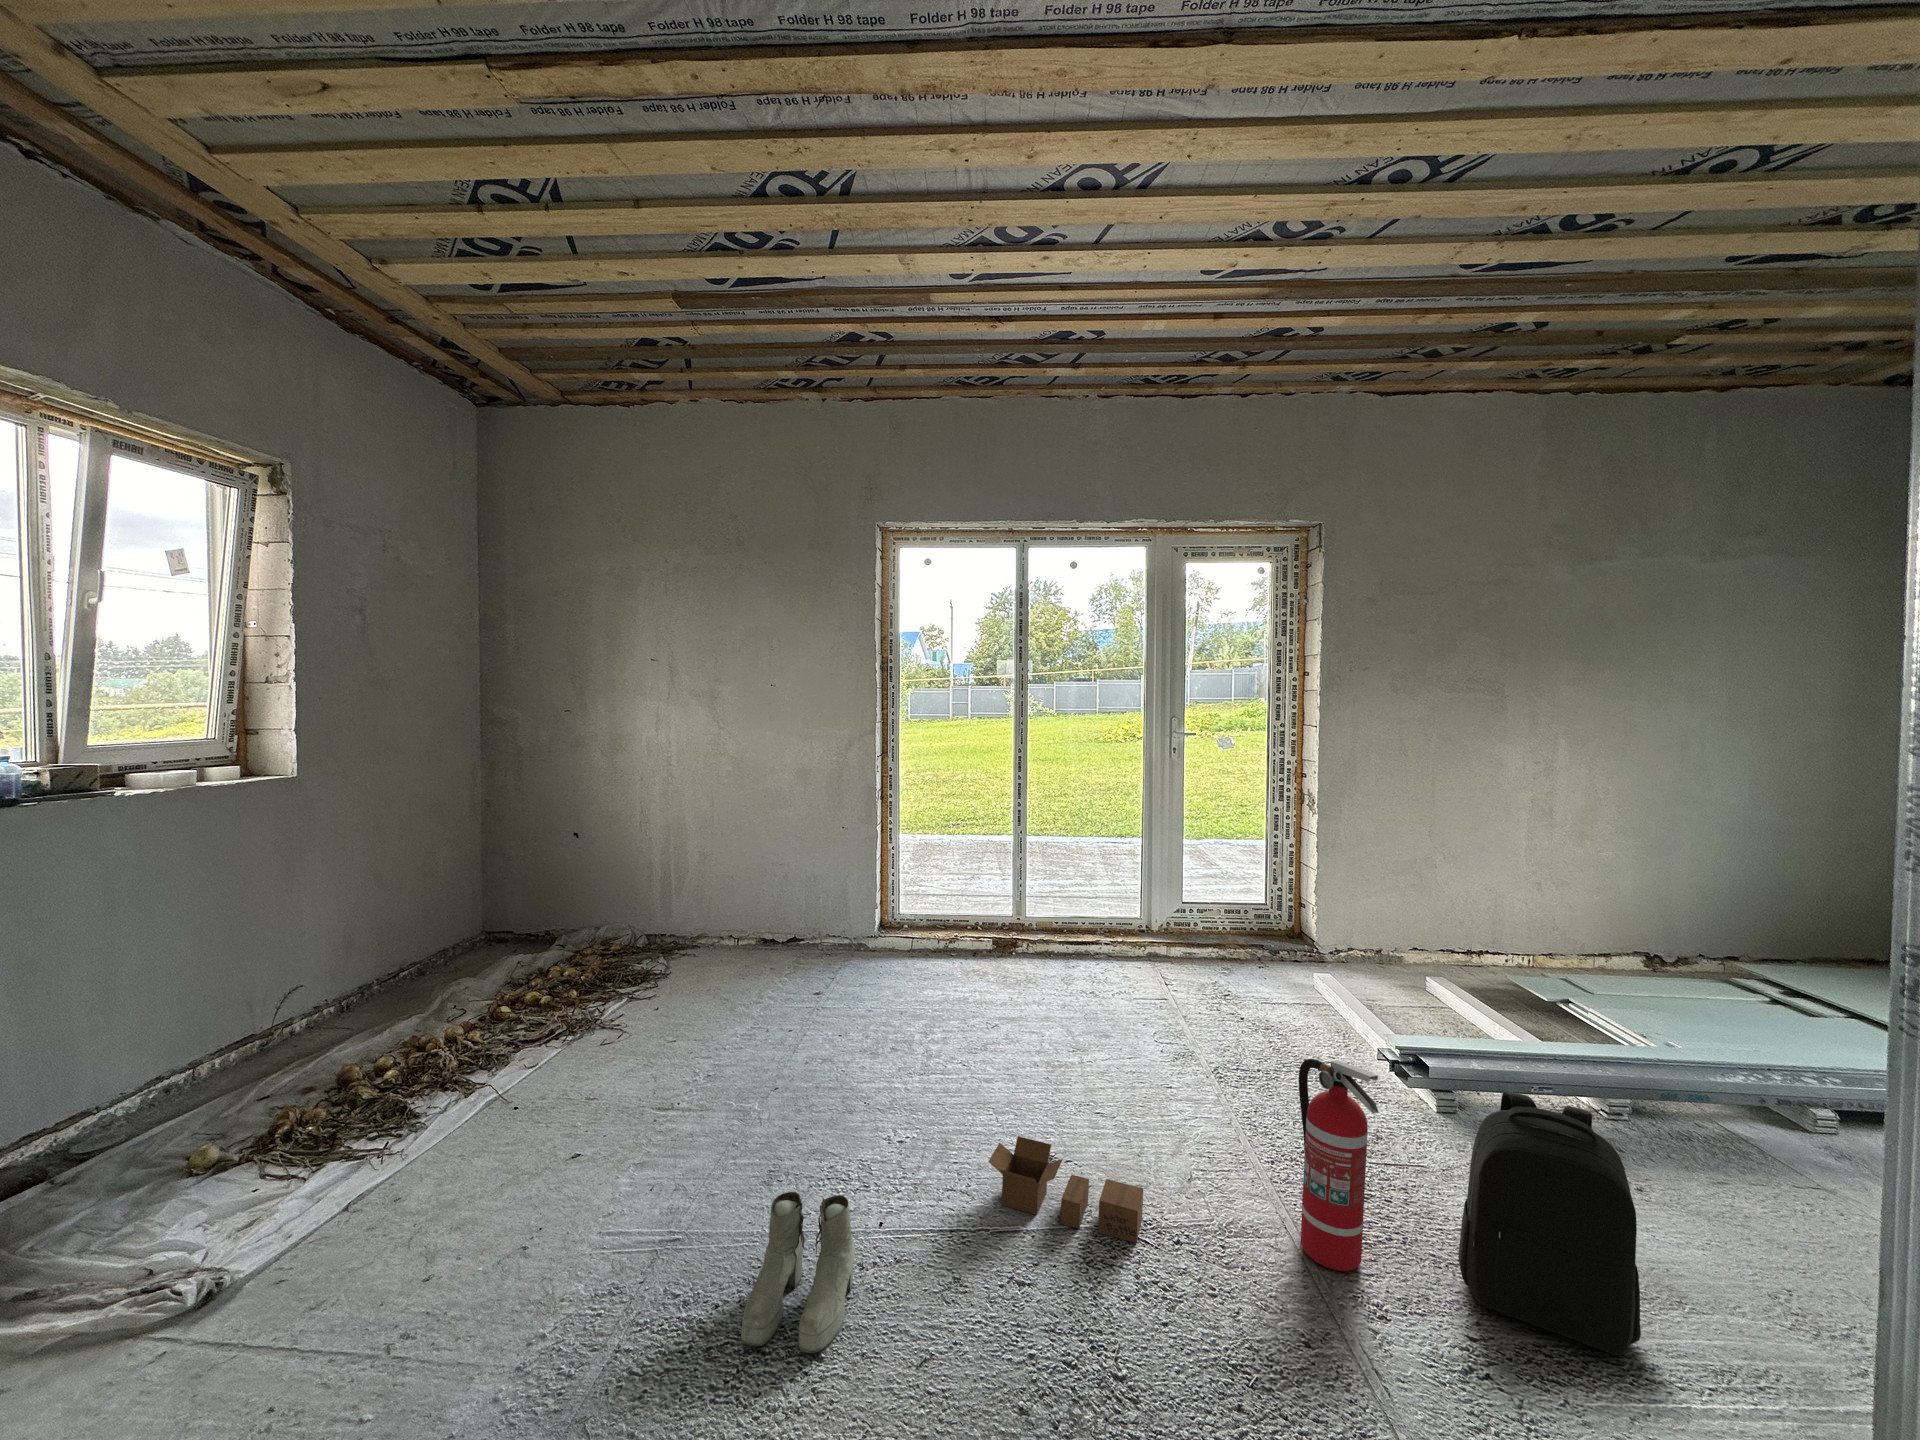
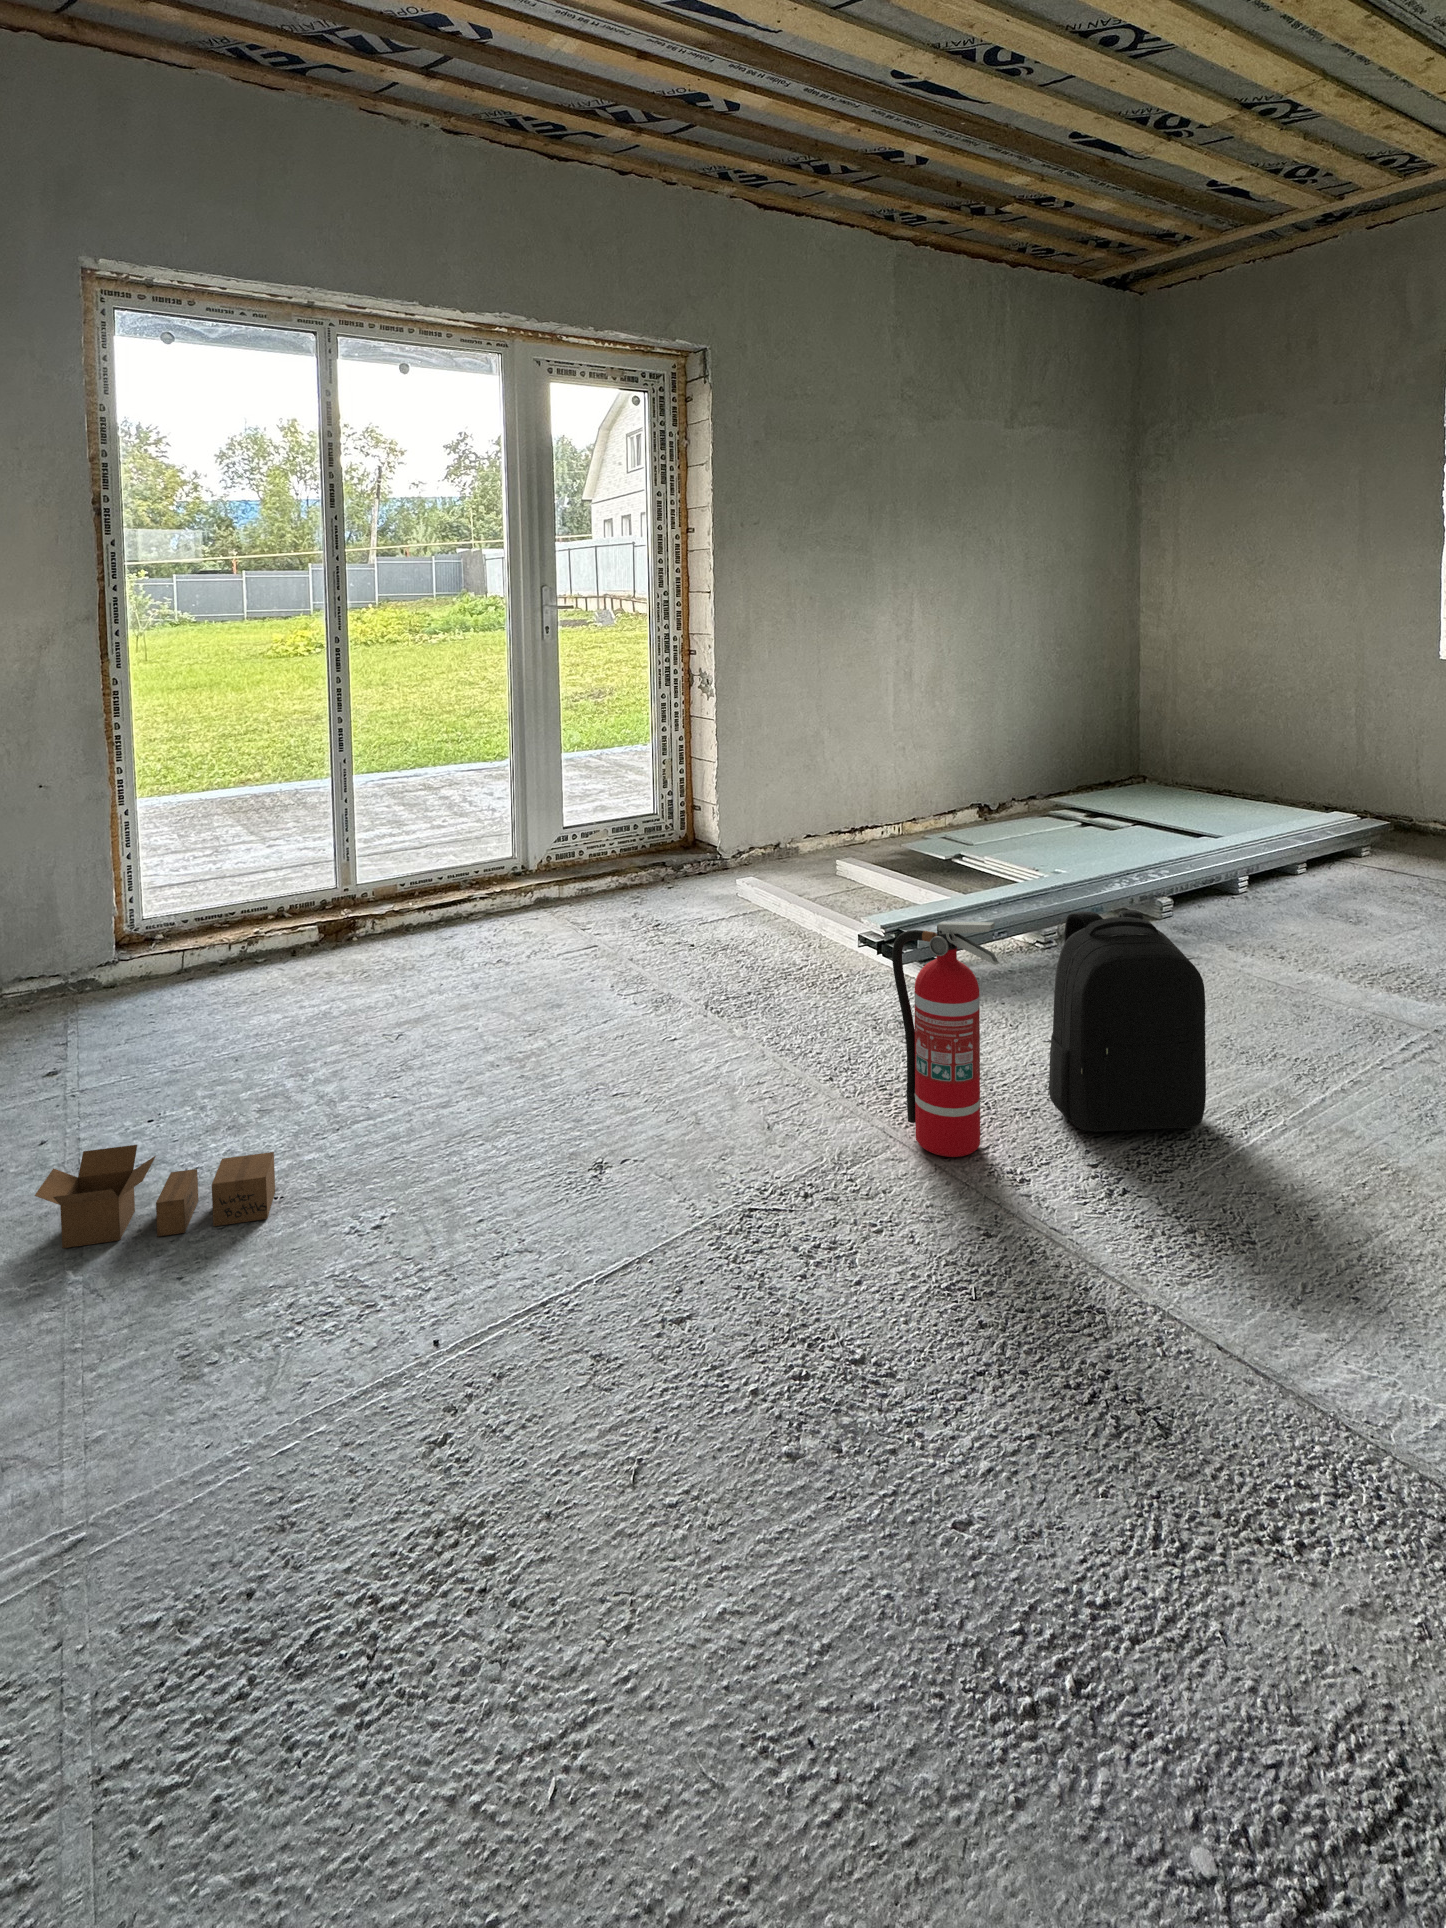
cardboard box: present [988,1136,1143,1243] -> present [35,1145,275,1248]
boots: present [741,1192,855,1354] -> none [322,1307,491,1613]

